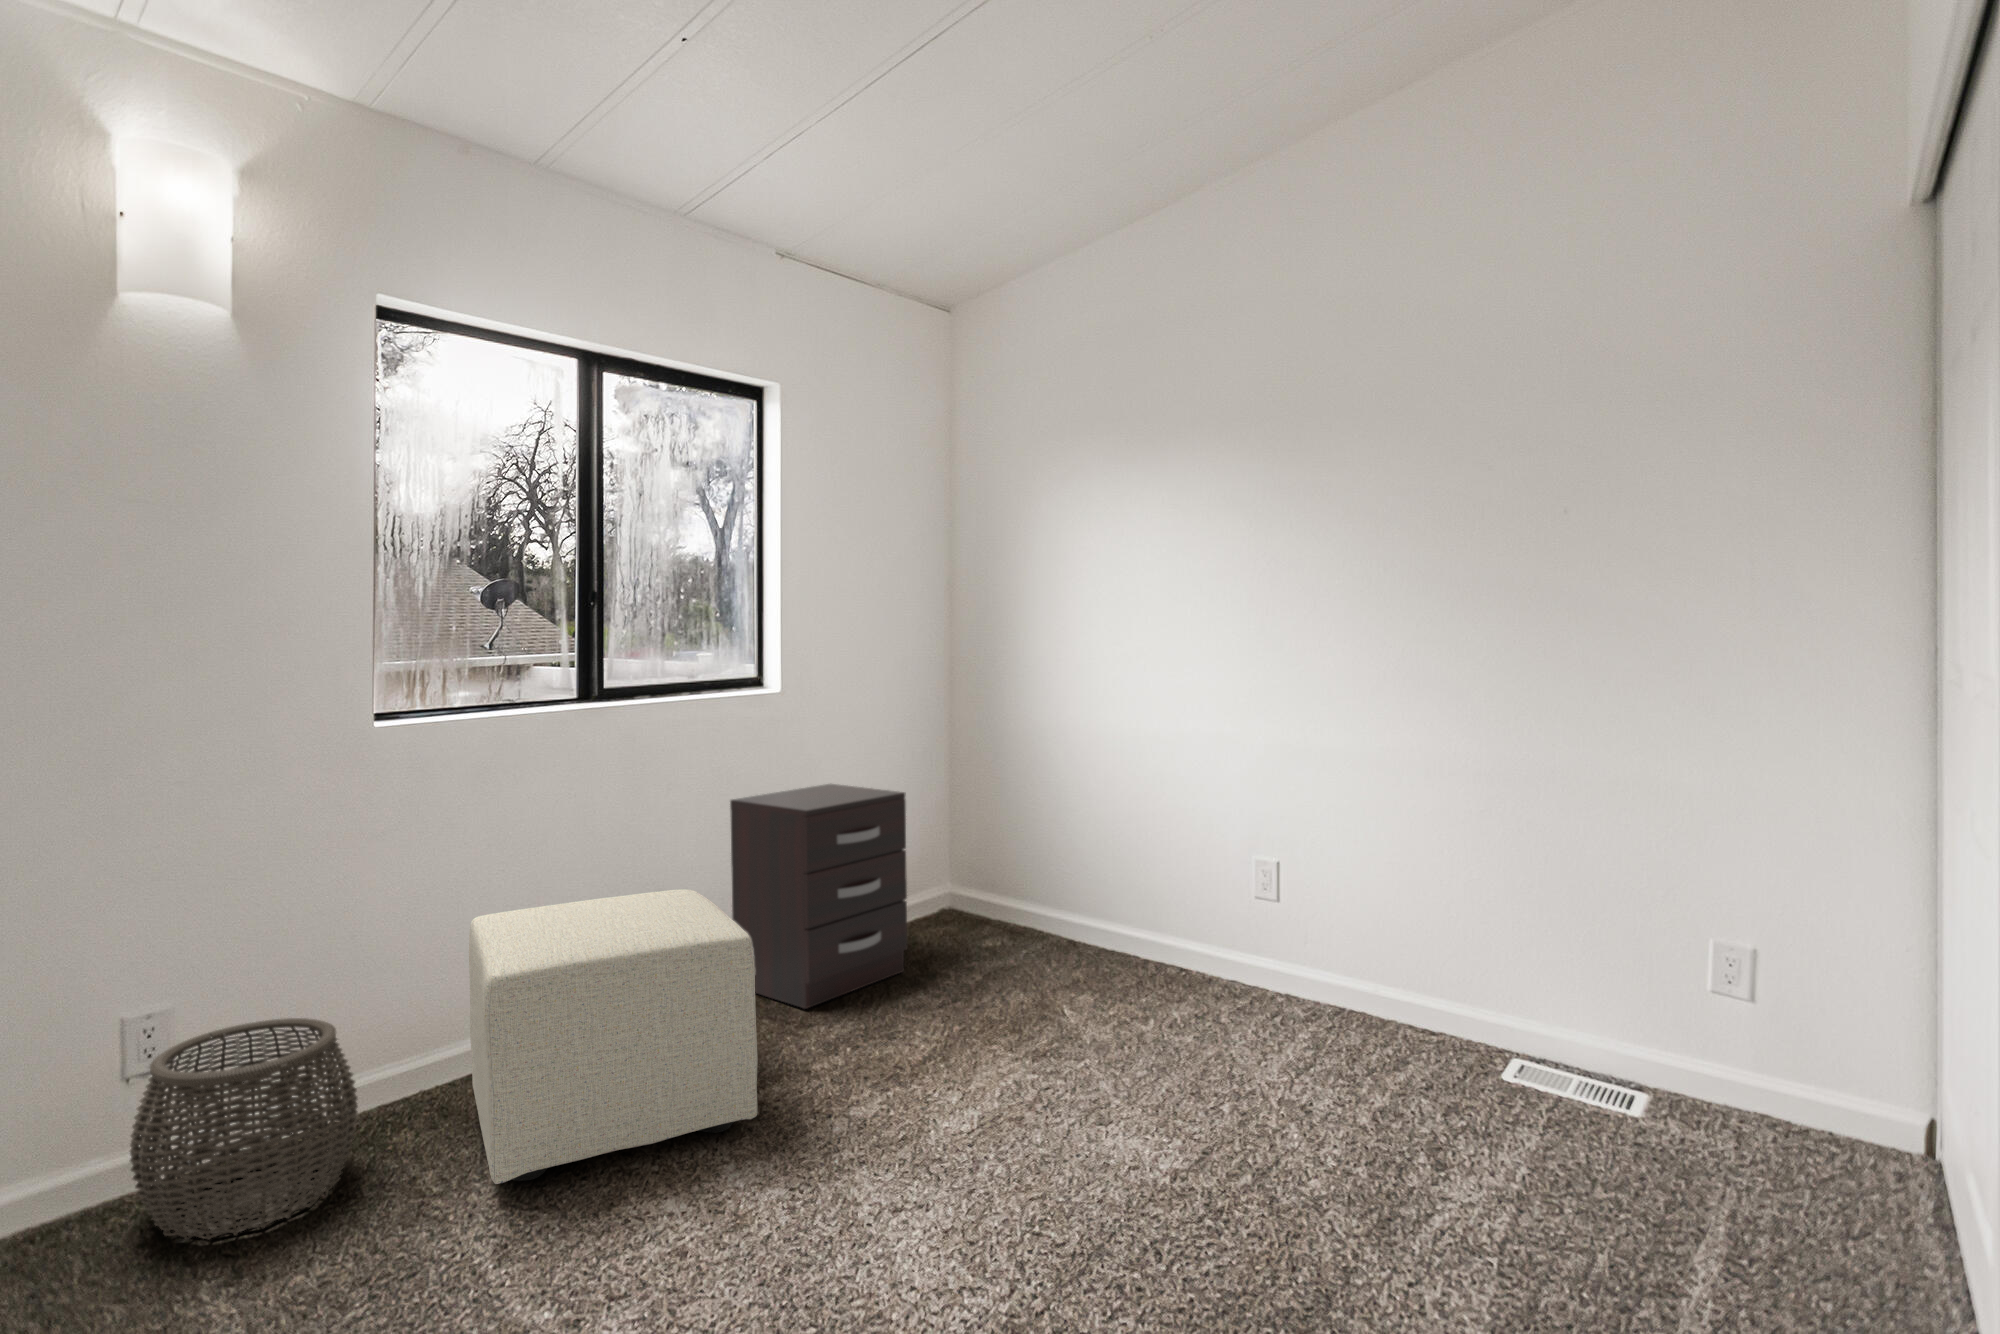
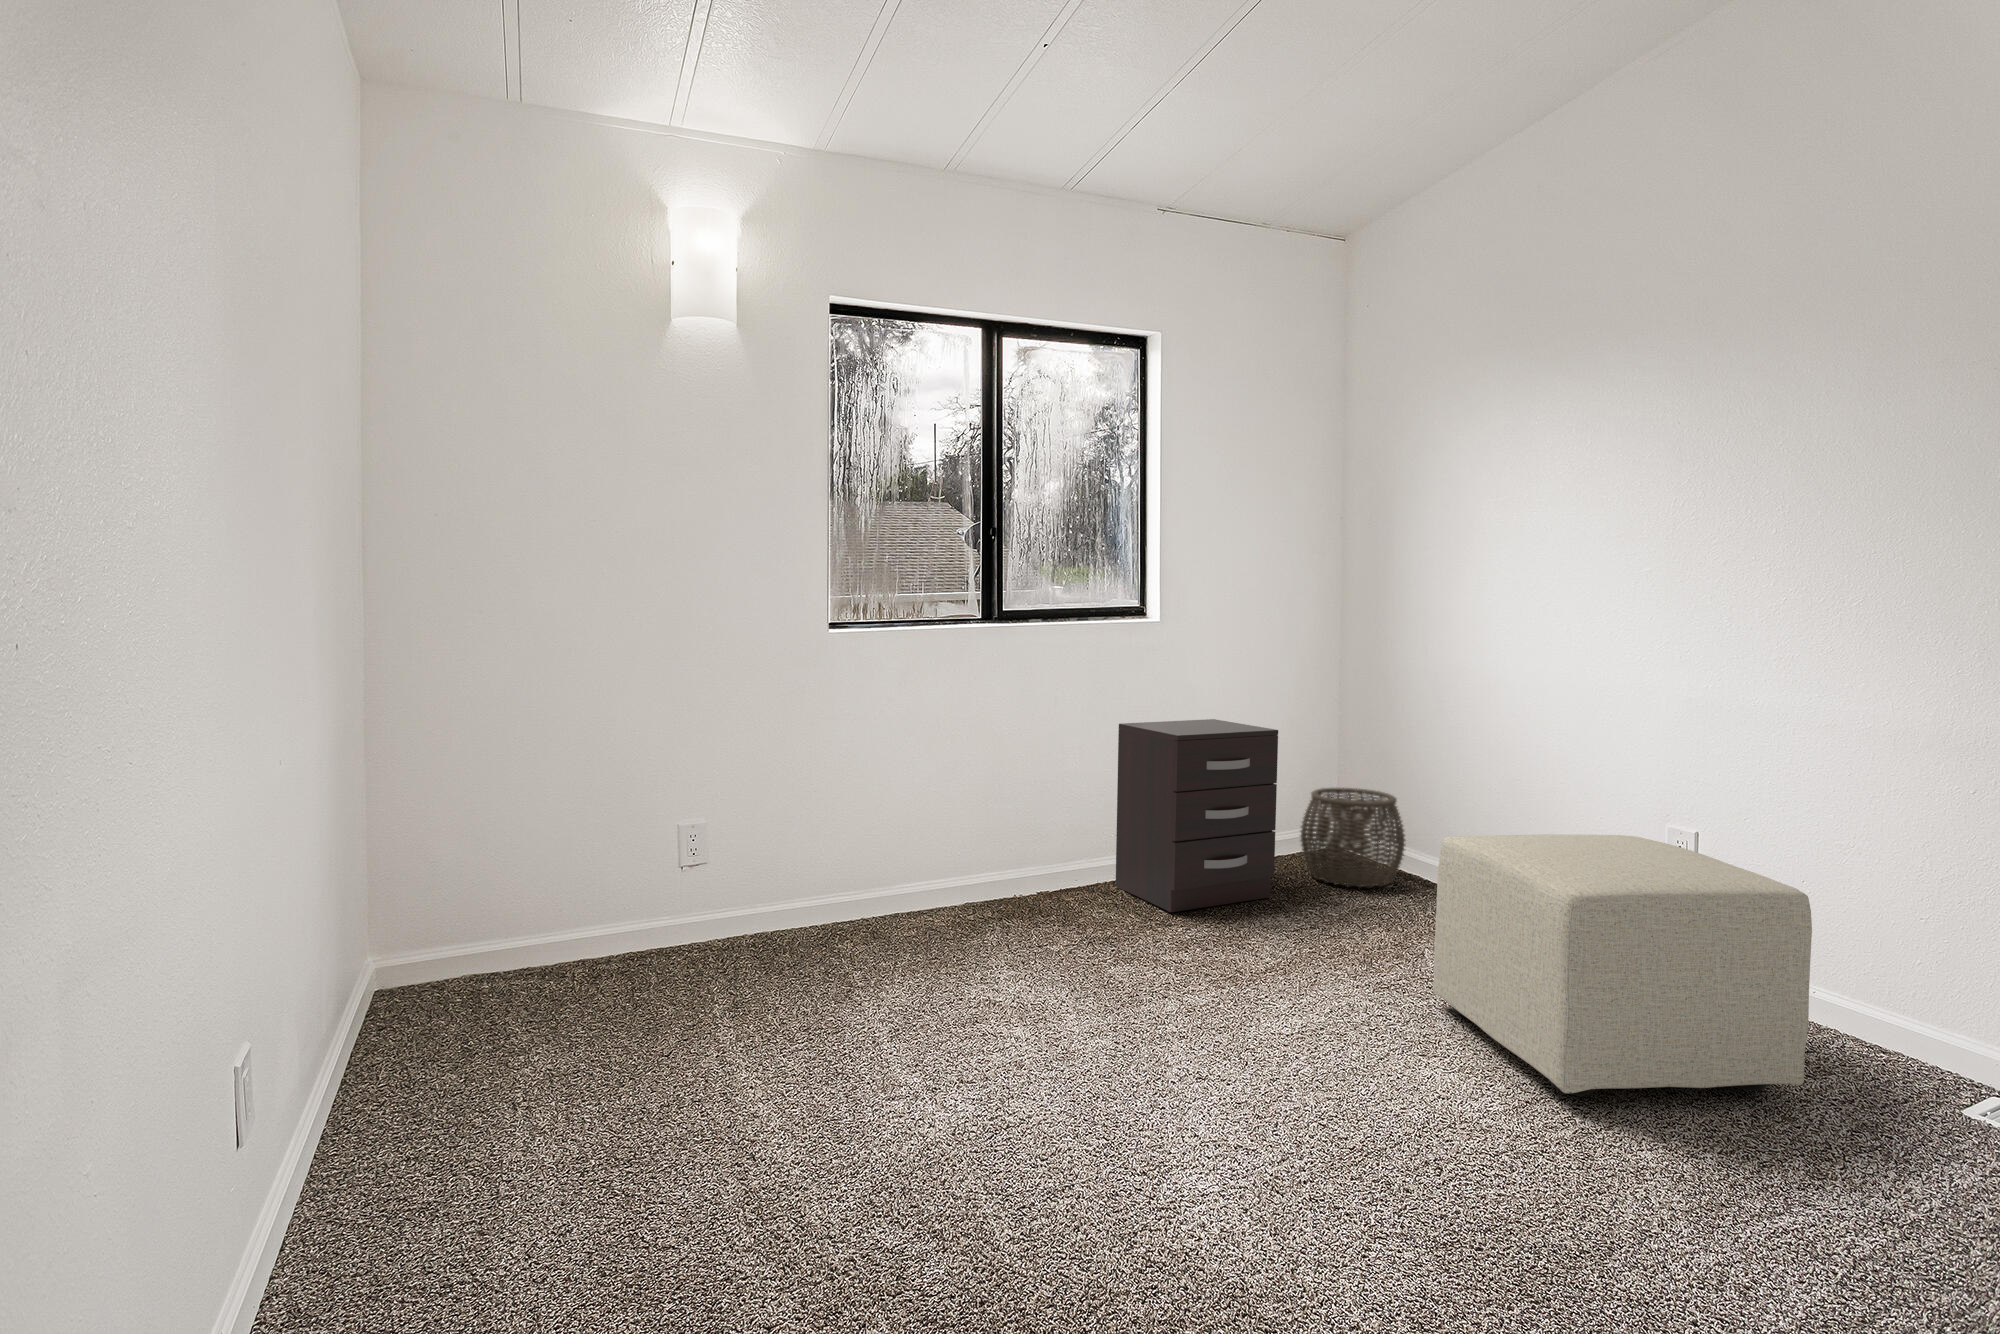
ottoman: present [469,889,758,1184] -> present [1433,835,1812,1096]
woven basket: present [130,1018,358,1240] -> present [1300,788,1405,888]

